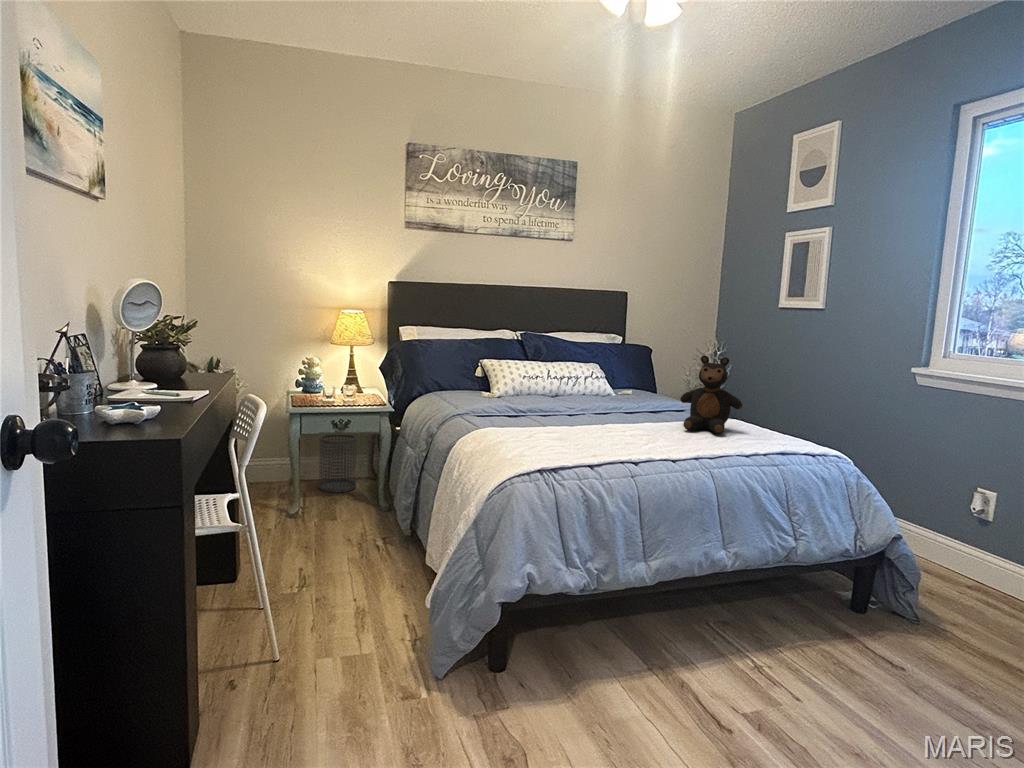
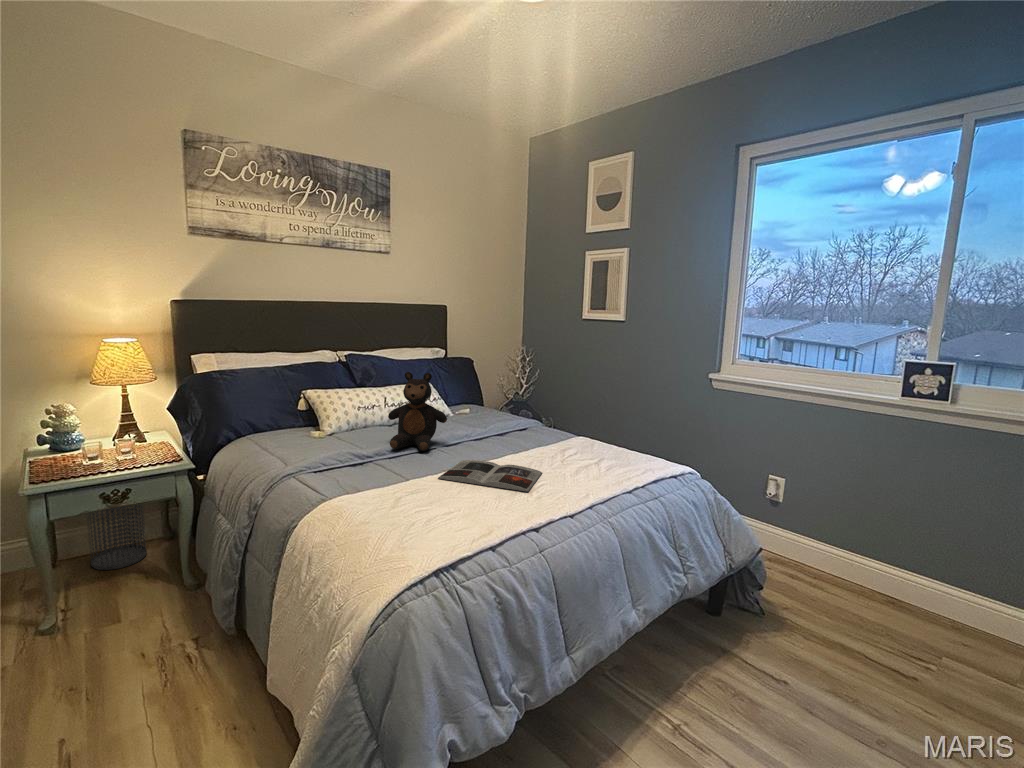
teddy bear: present [680,355,742,434] -> present [388,372,447,451]
magazine: none [571,420,667,441] -> present [438,460,542,492]

